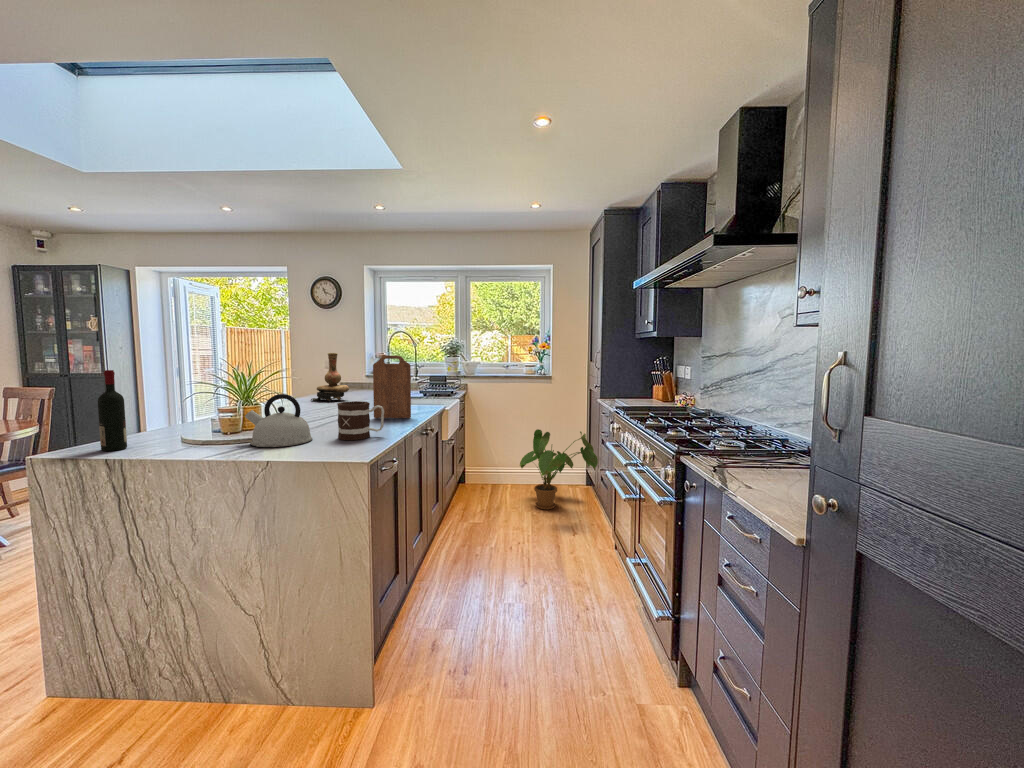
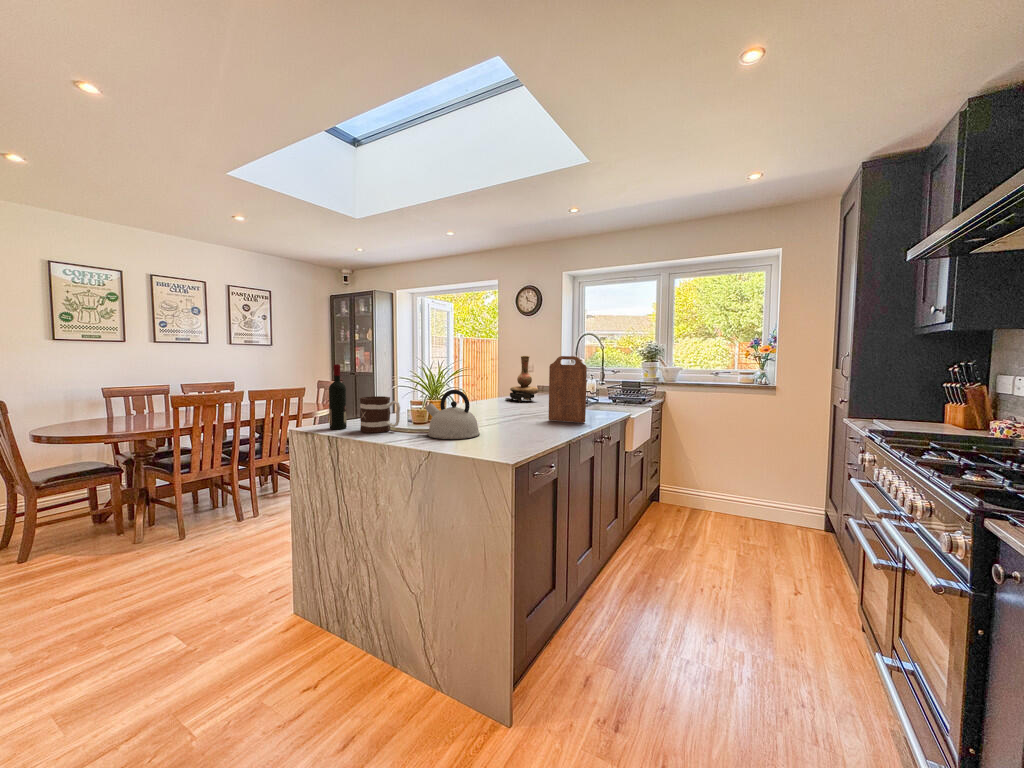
mug: present [337,401,384,440] -> present [360,396,400,433]
house plant: present [520,429,598,510] -> none [722,450,838,551]

